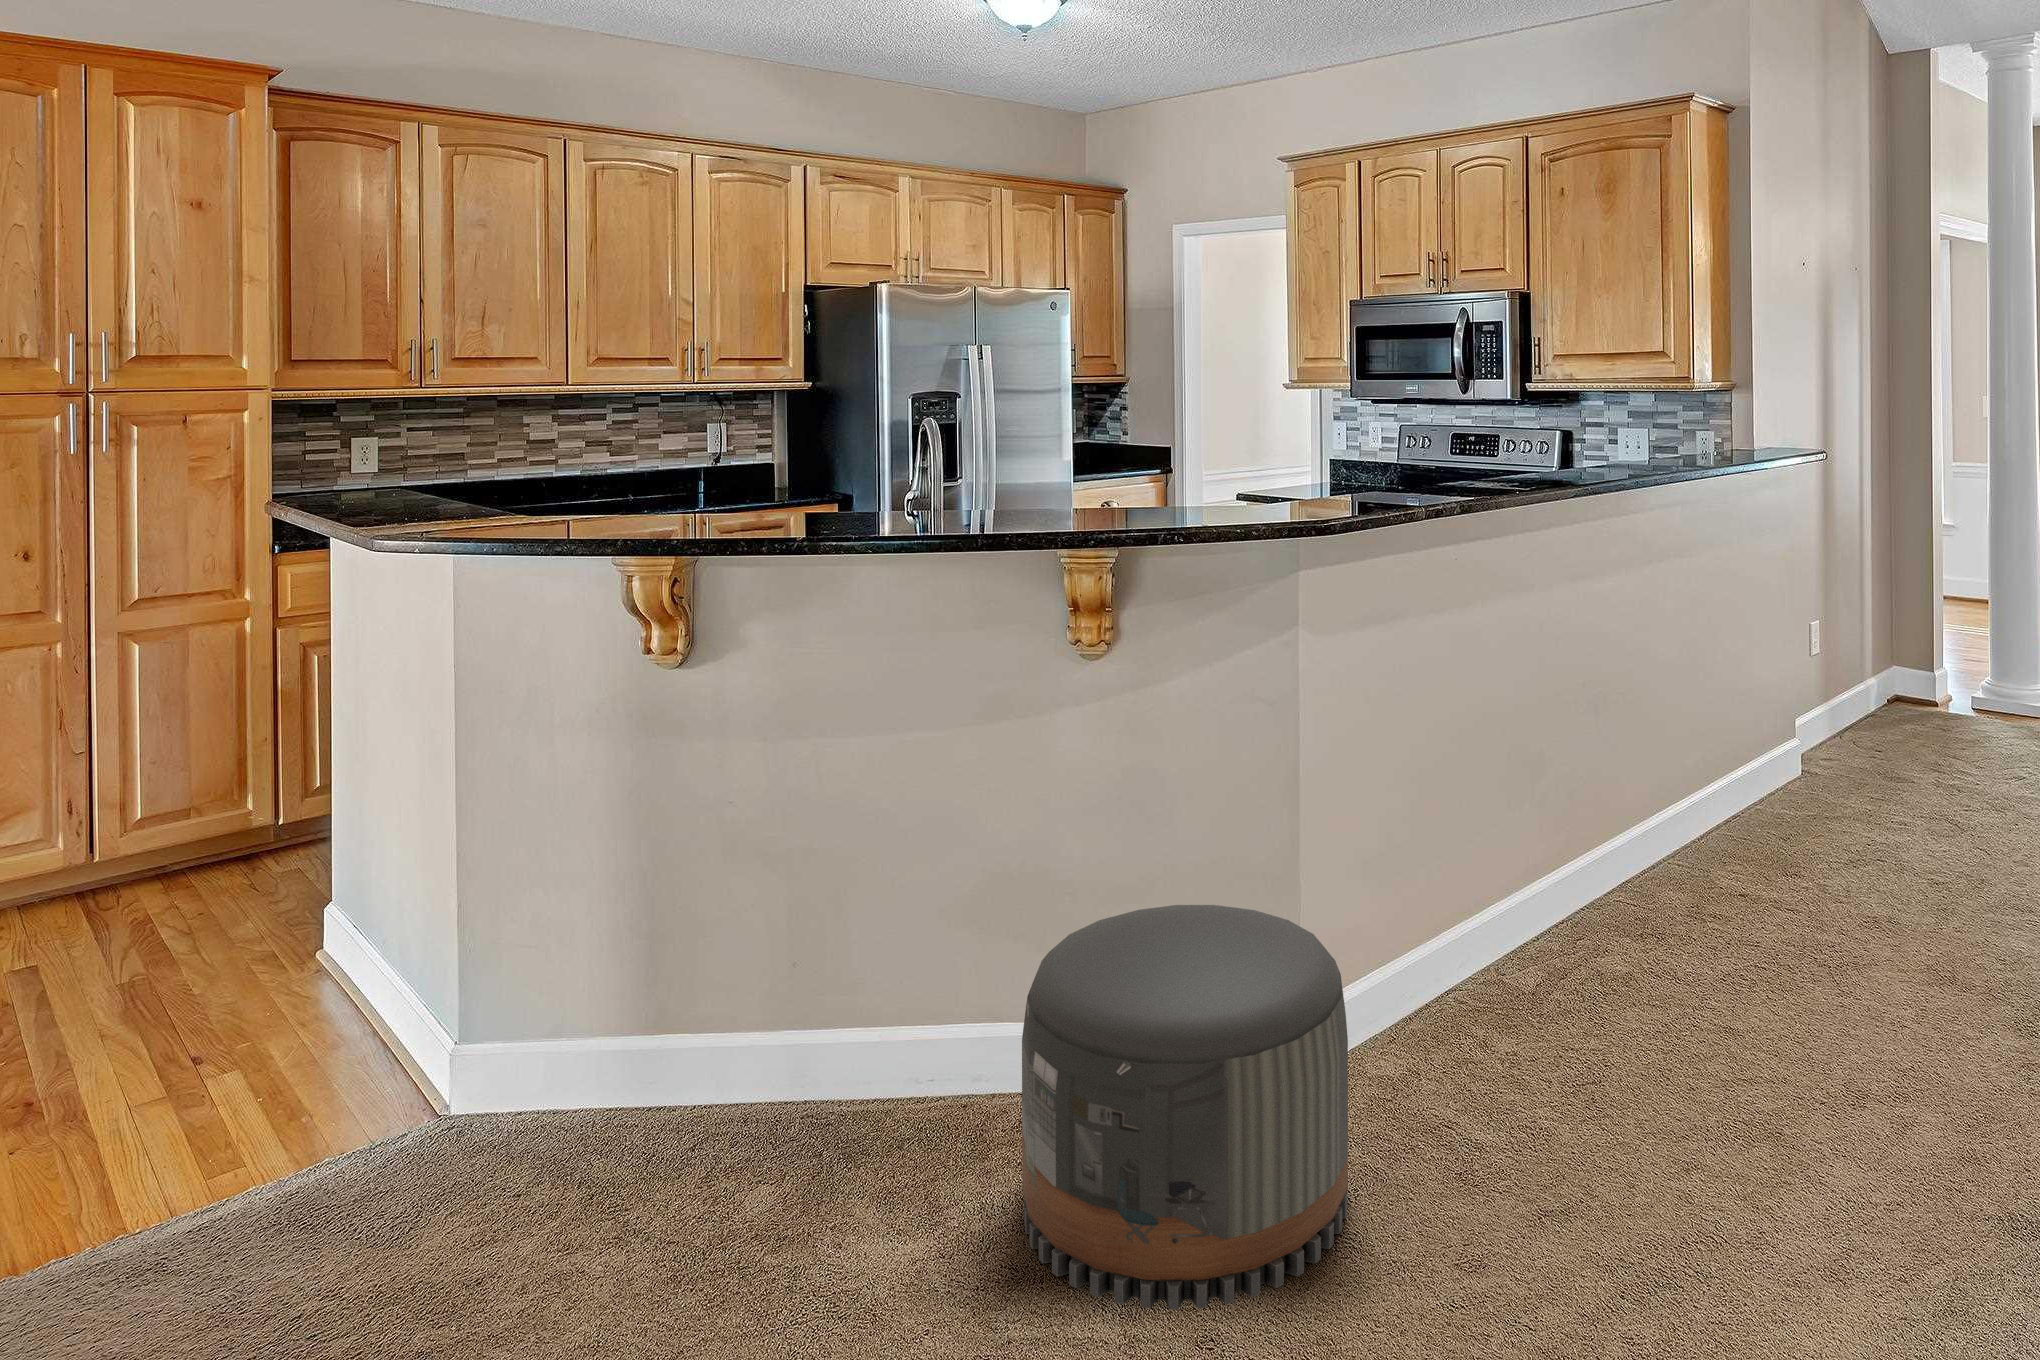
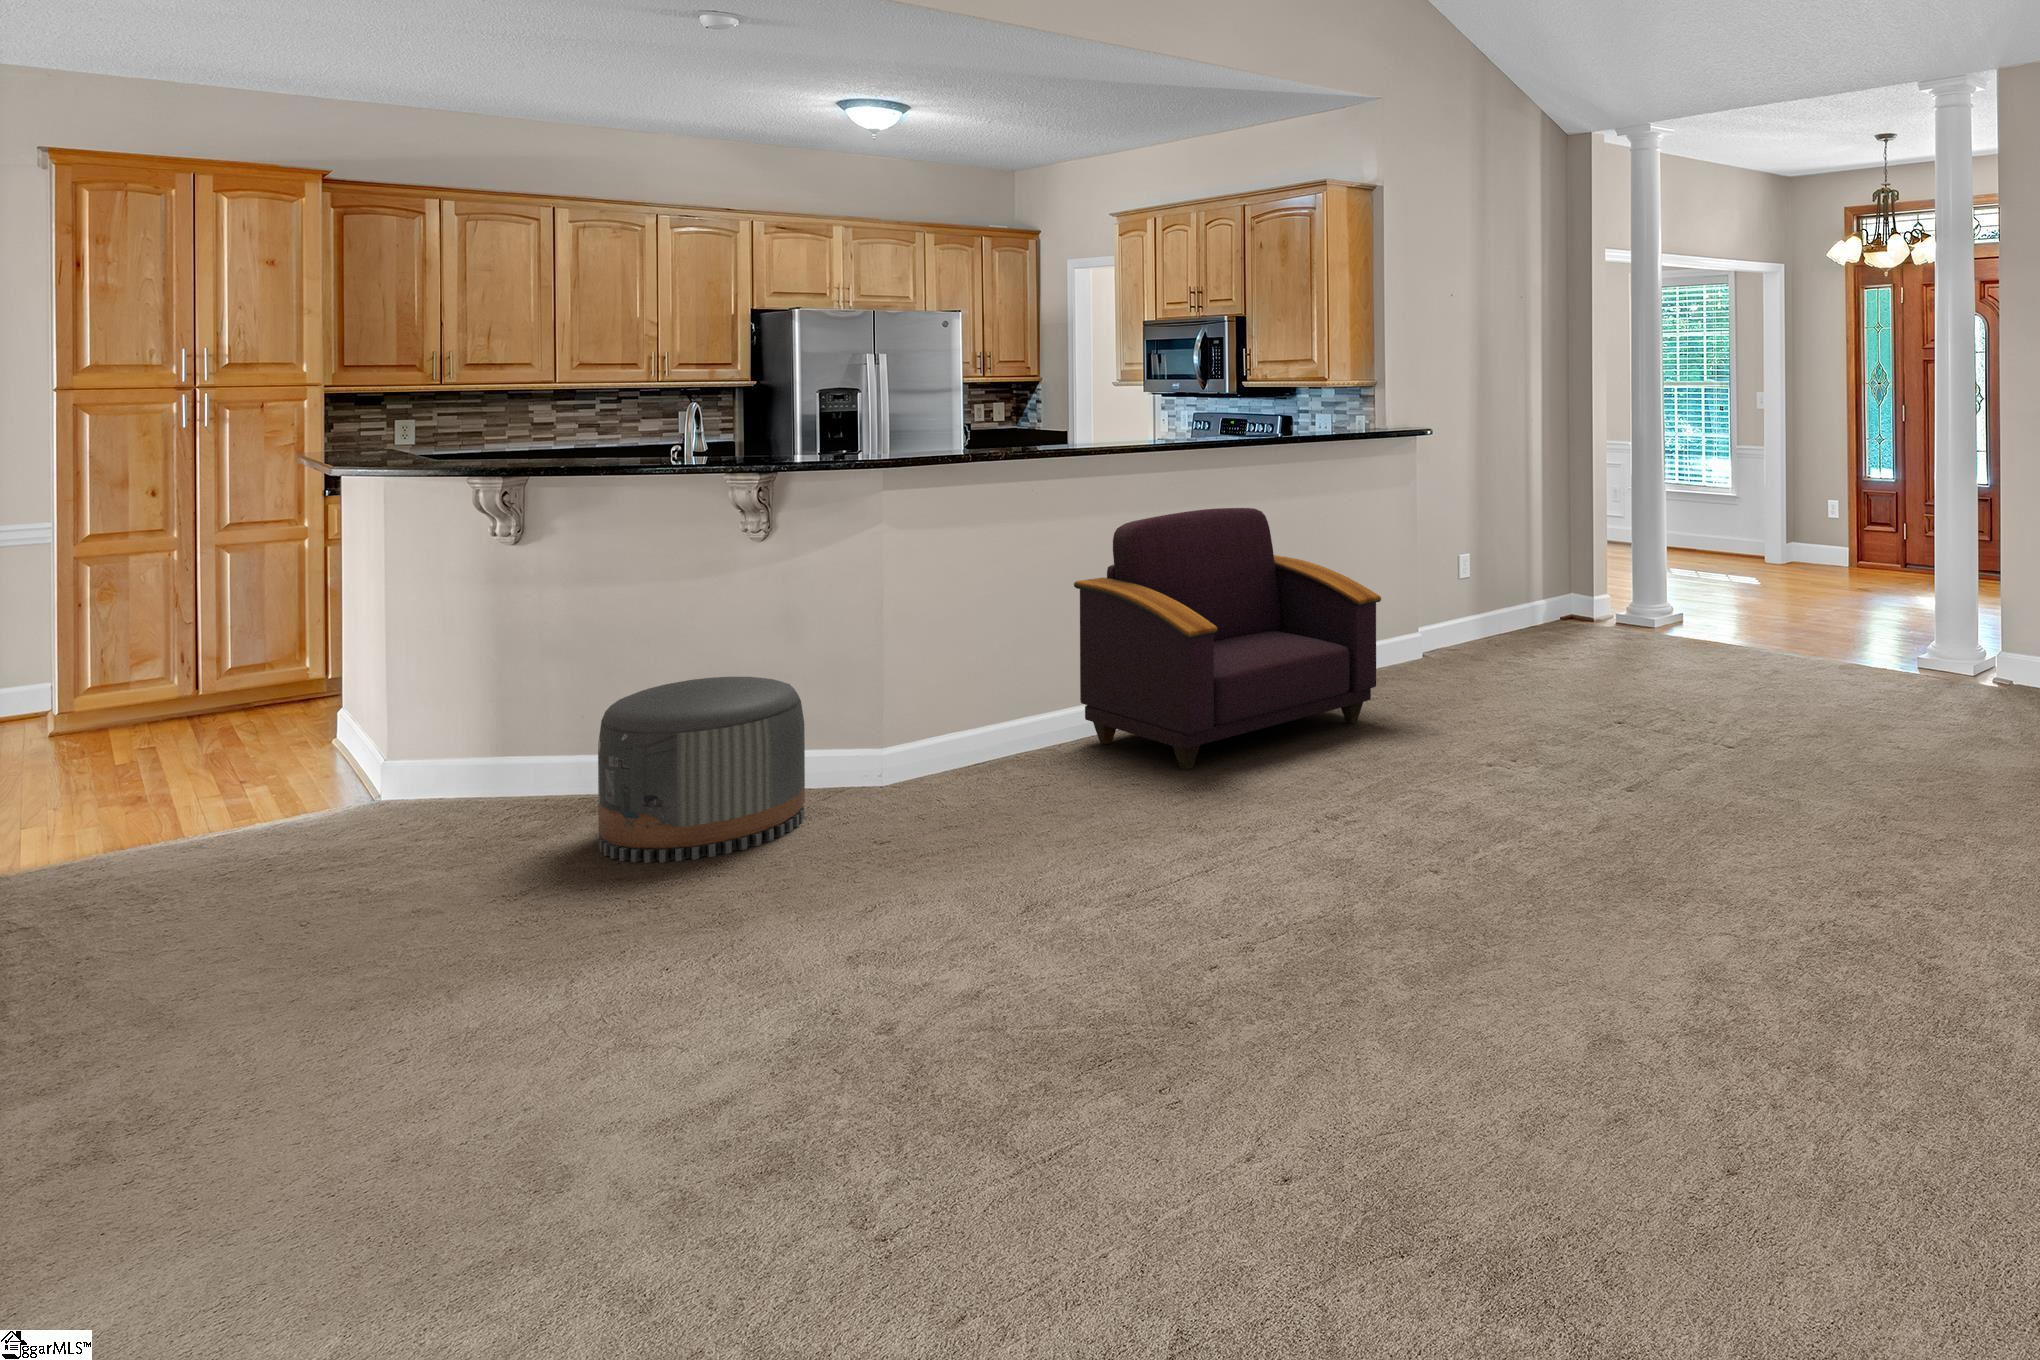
armchair: none [1553,576,1965,1017] -> present [1074,508,1381,770]

